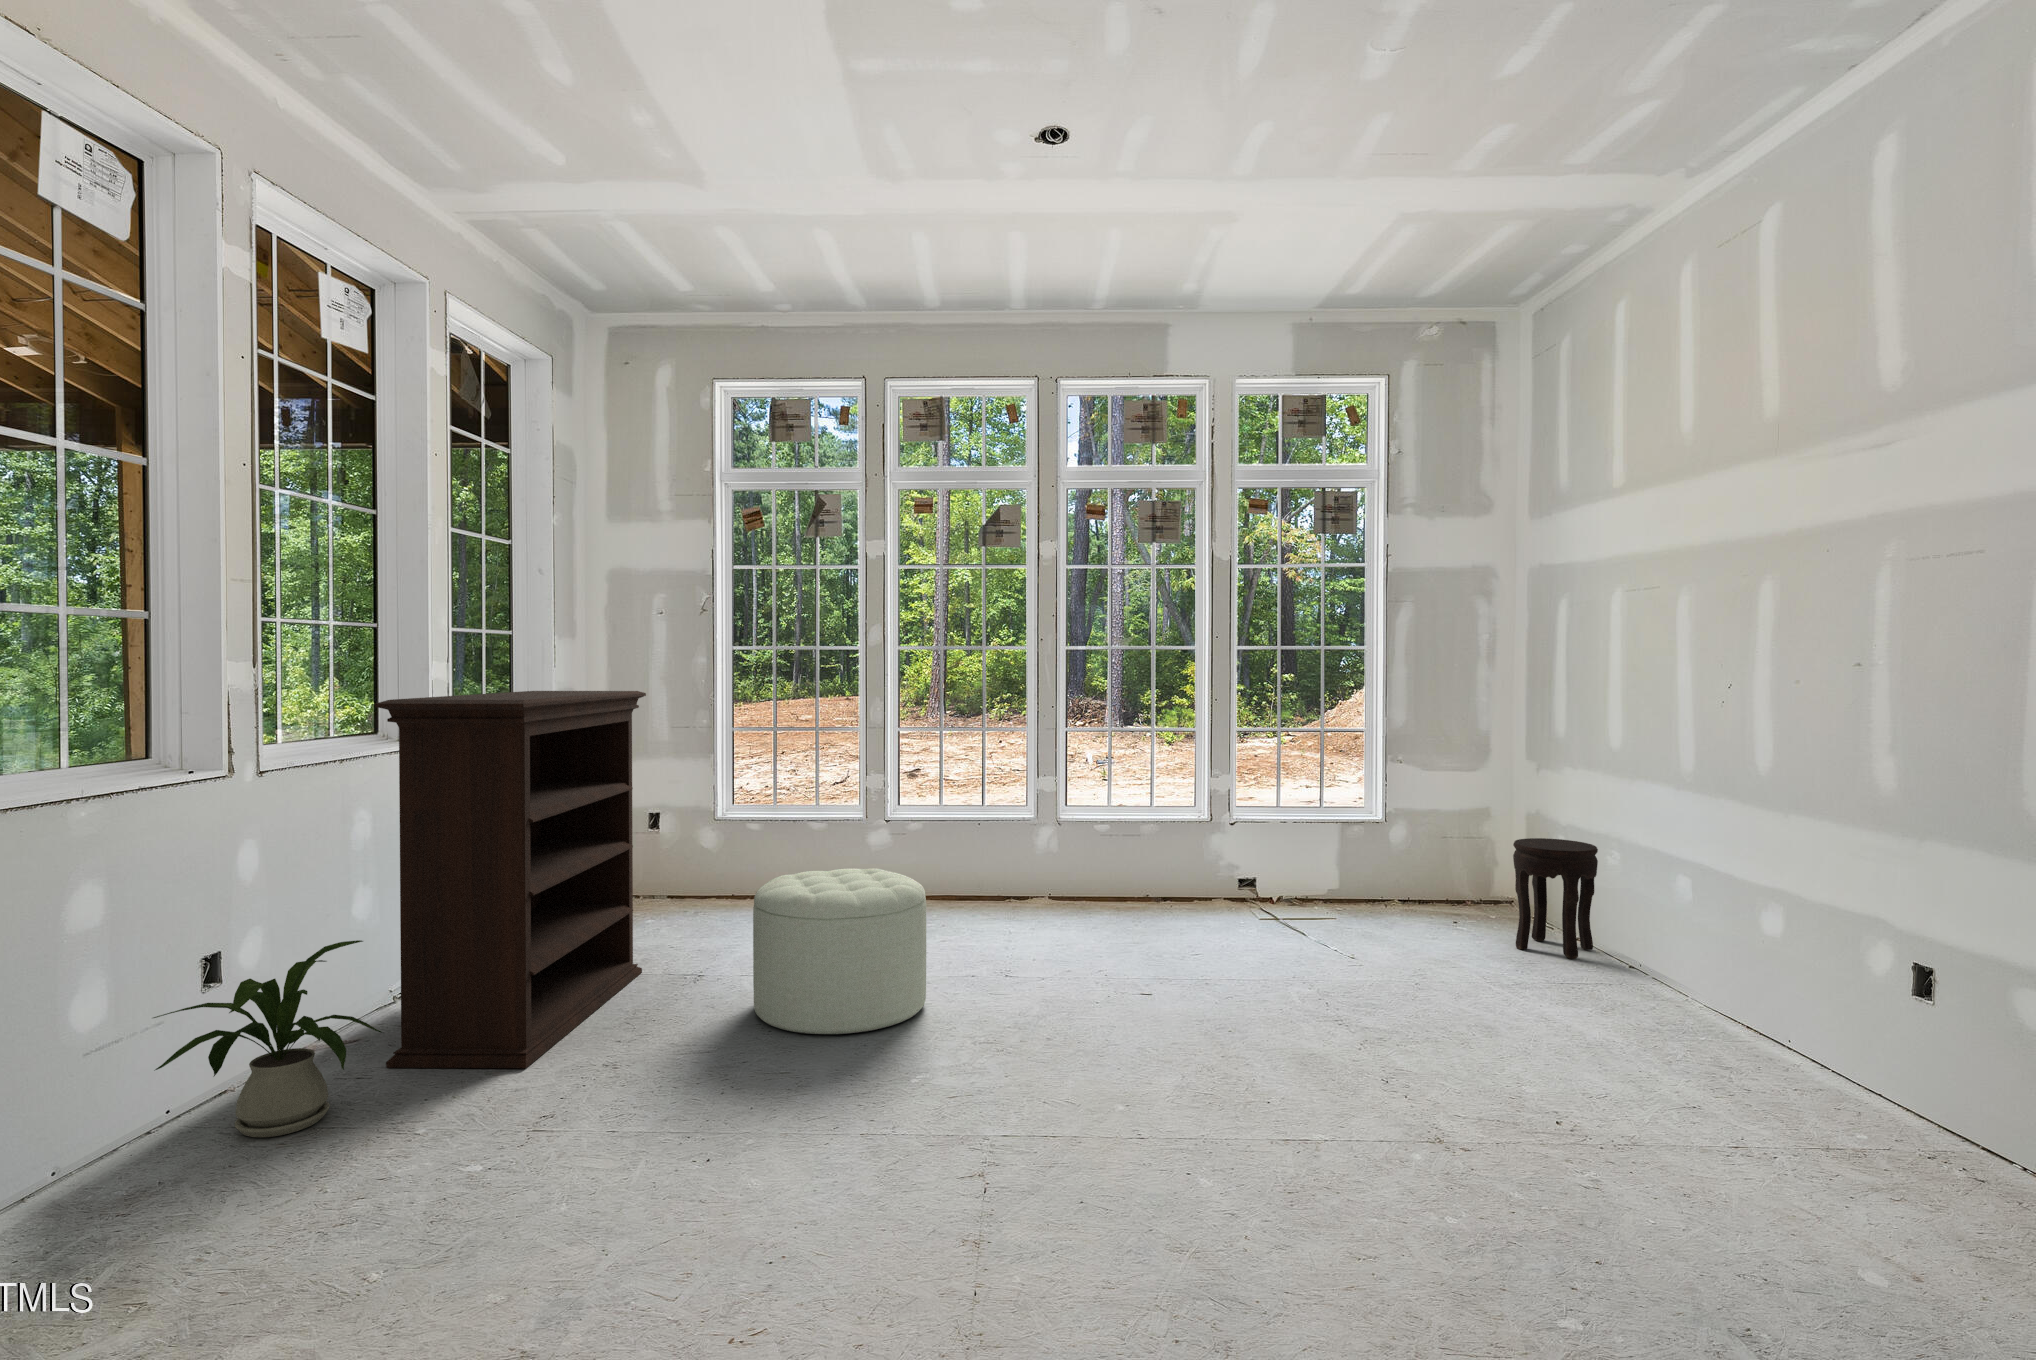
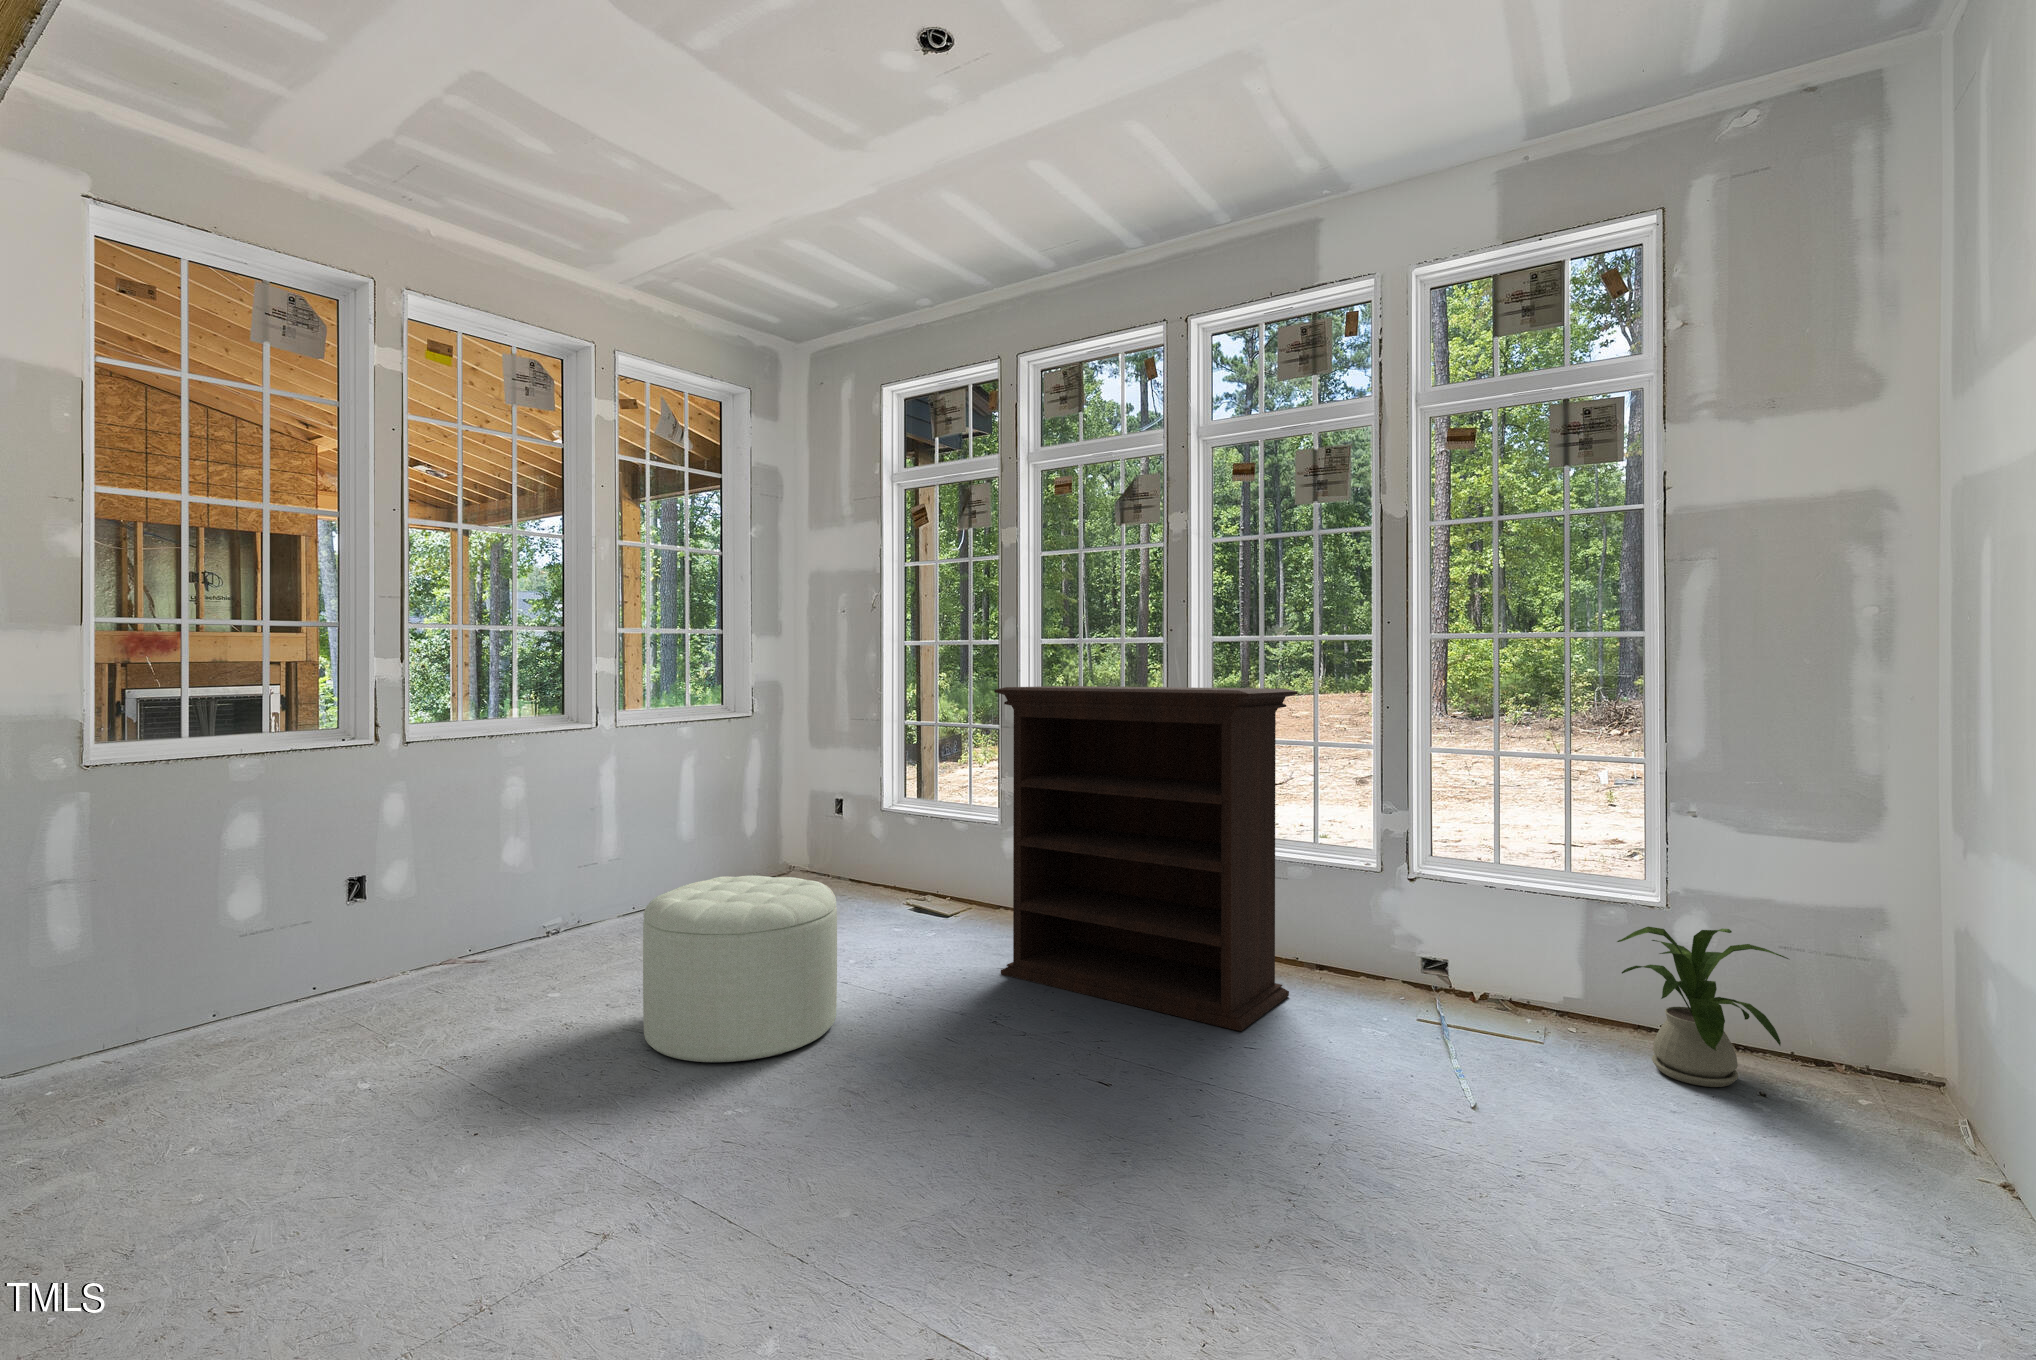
bookshelf: present [375,691,646,1068] -> present [994,686,1298,1031]
side table: present [1513,838,1598,959] -> none [1811,969,2005,1222]
house plant: present [153,940,382,1138] -> present [1617,927,1788,1087]

